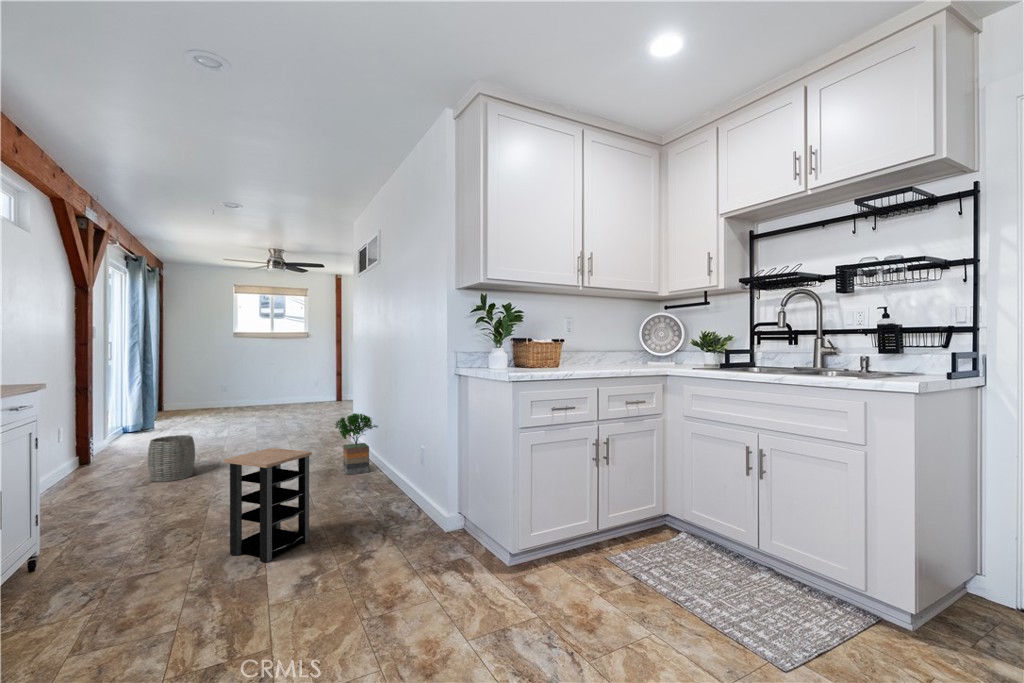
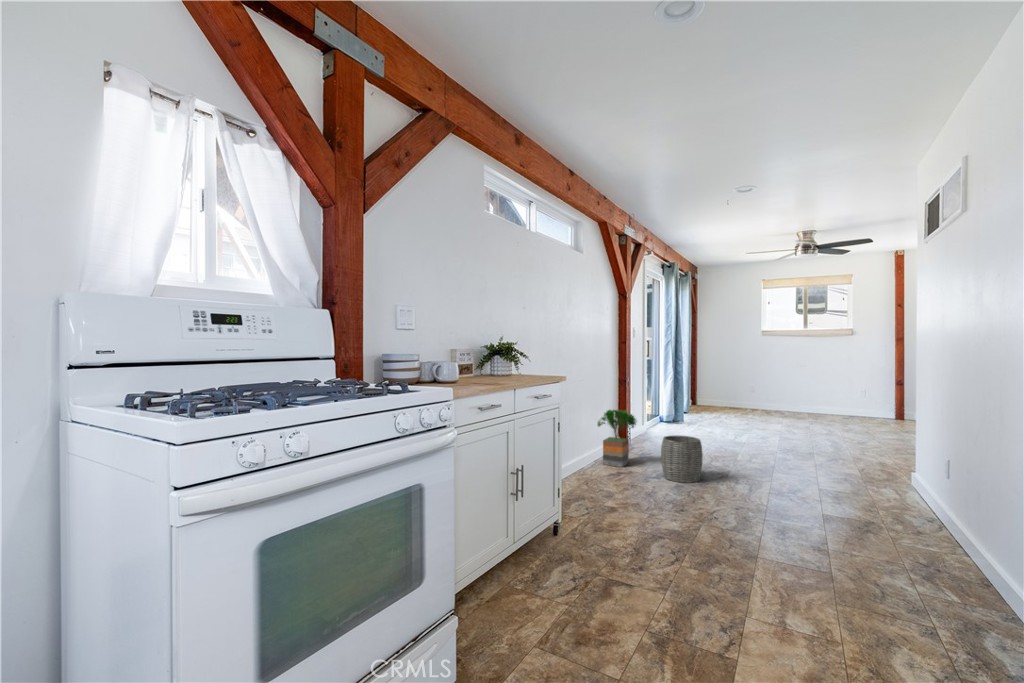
potted tree: present [335,413,378,475] -> present [598,410,637,467]
side table: present [224,448,312,562] -> none [699,479,813,635]

